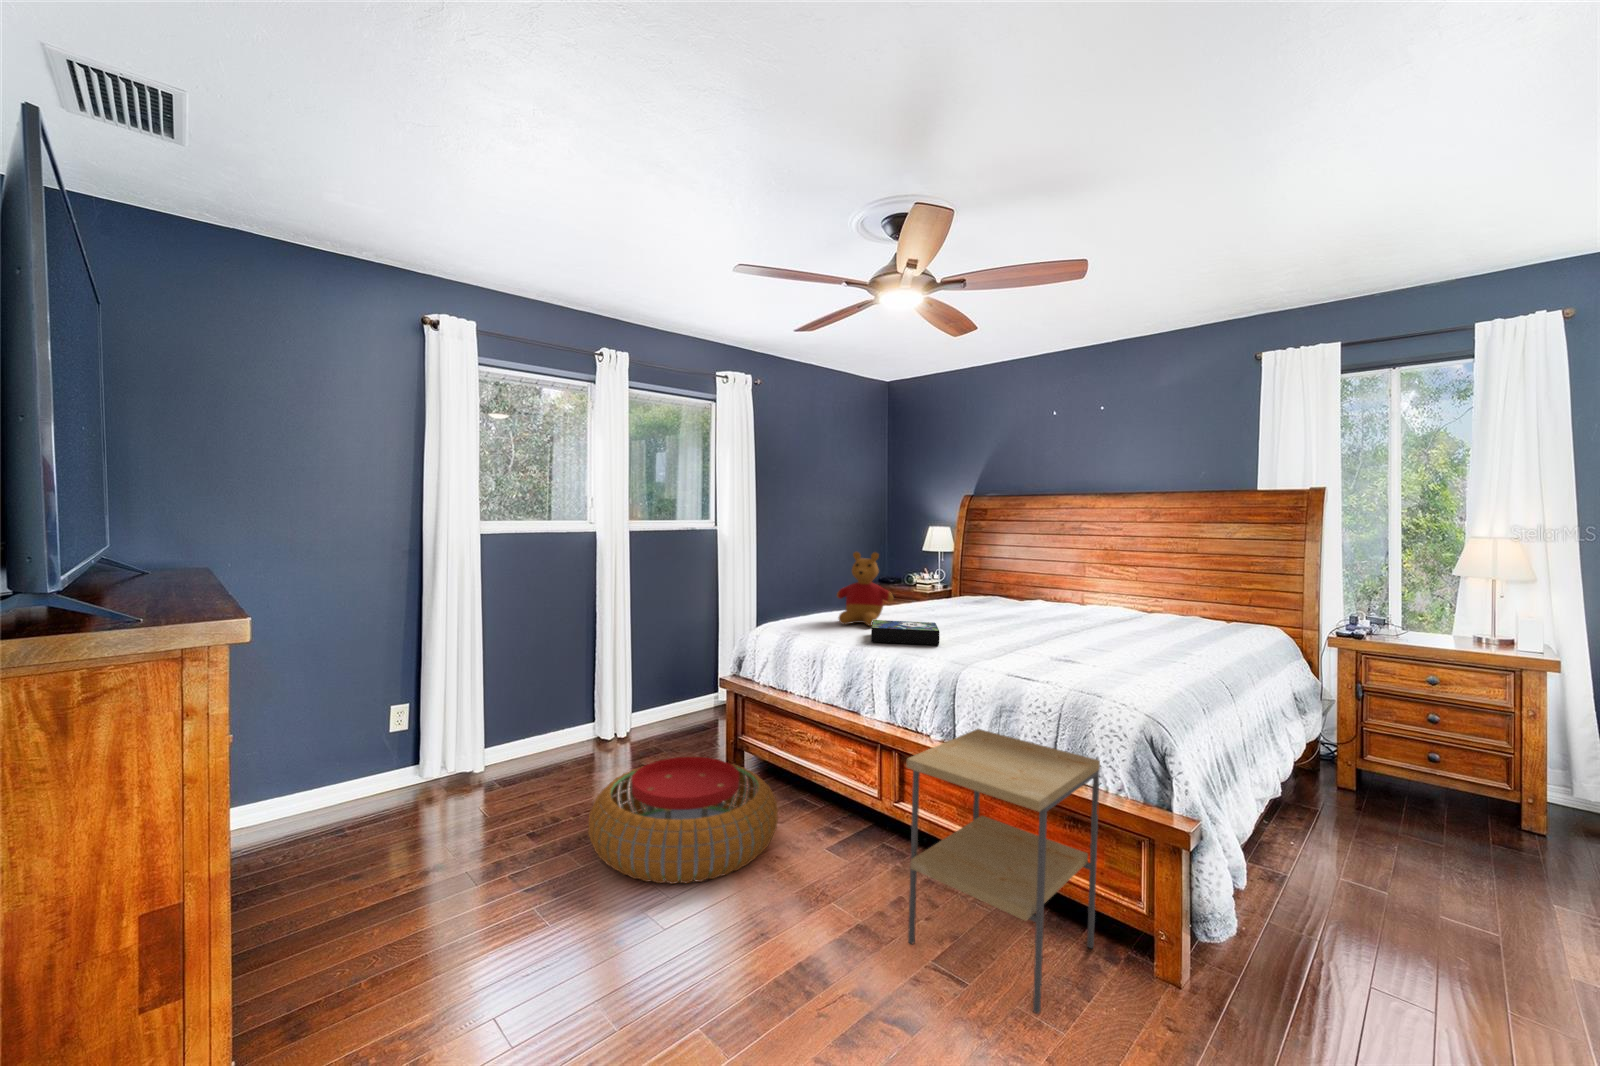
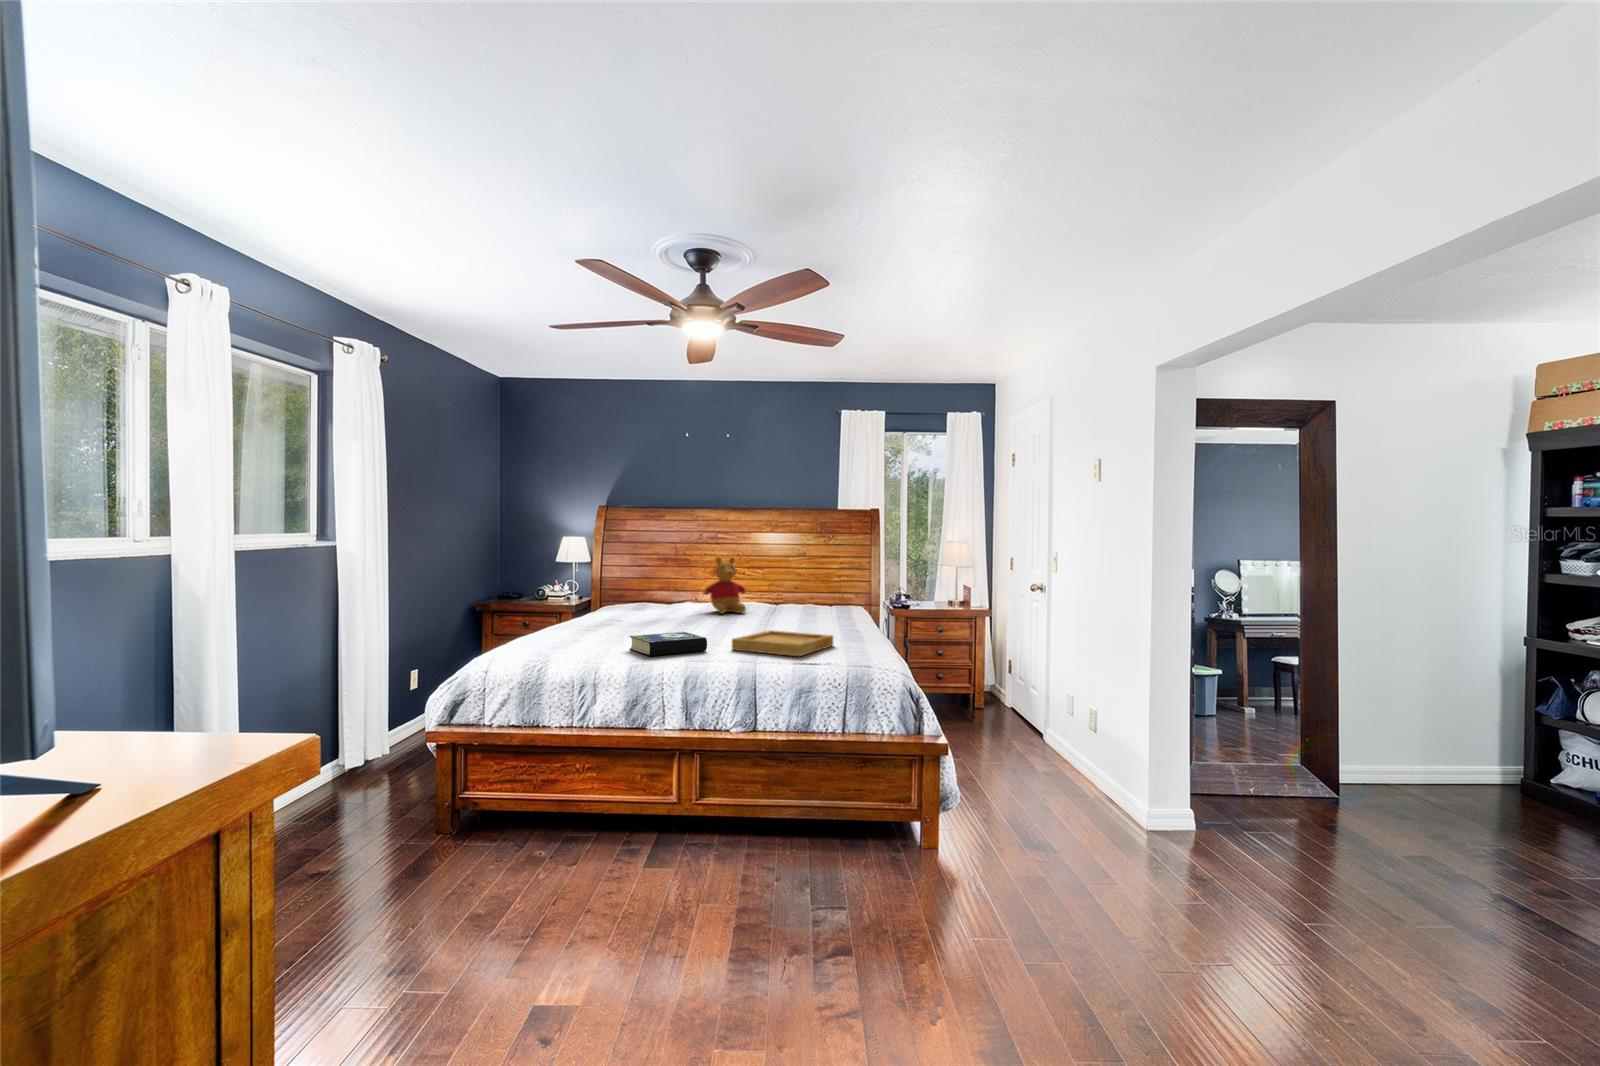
stuffed bear: present [837,552,894,626] -> present [703,557,746,613]
tray: none [969,633,1104,667] -> present [732,630,833,656]
side table: present [907,729,1100,1014] -> none [782,710,896,893]
pouf: present [588,757,778,884] -> none [392,806,614,948]

